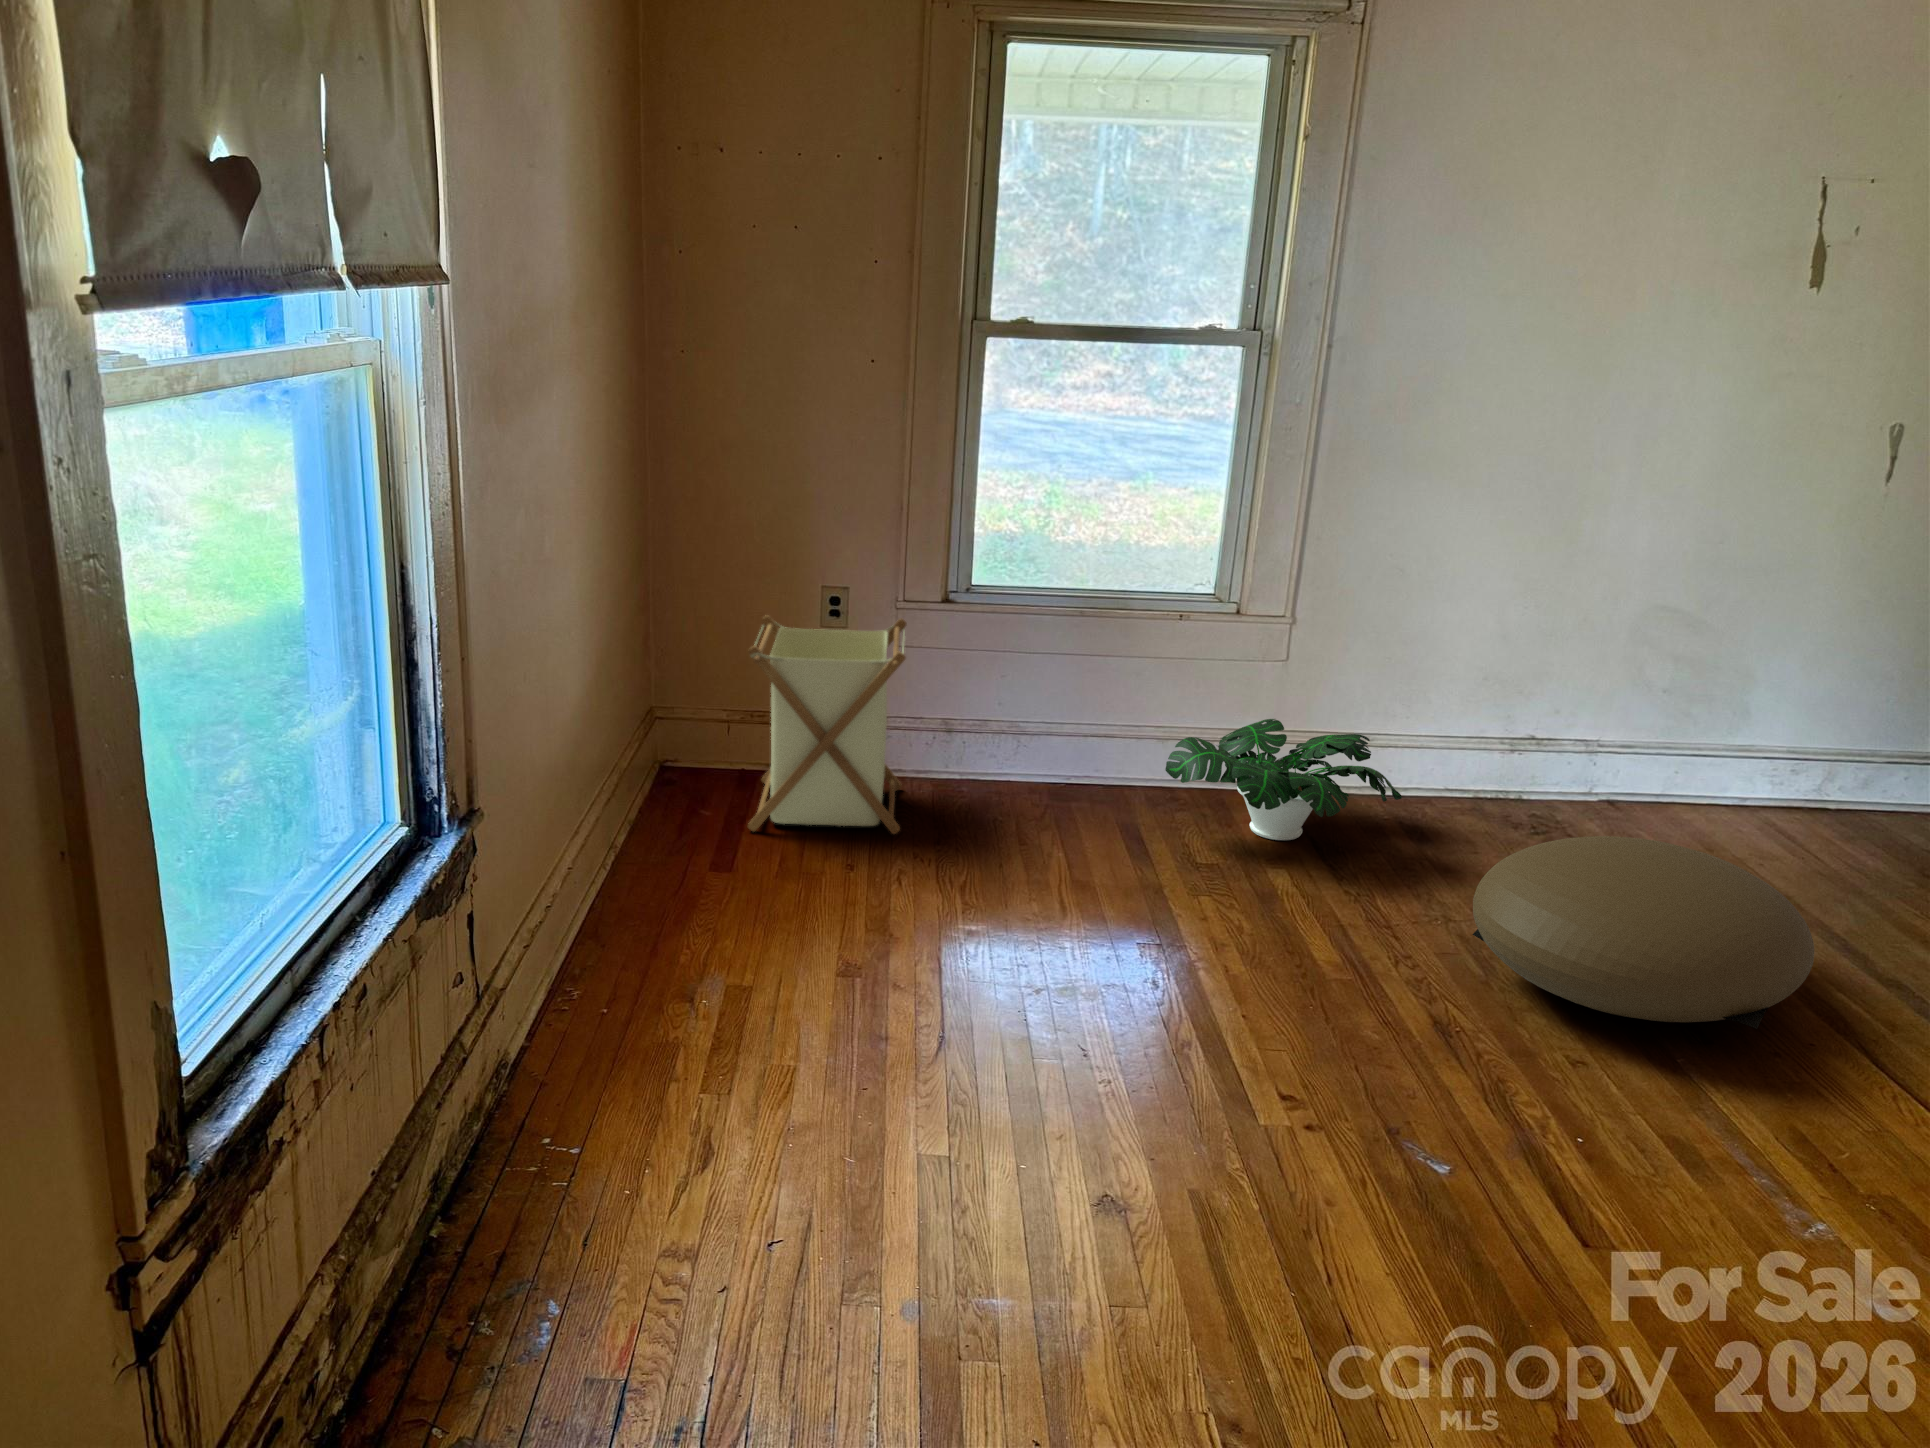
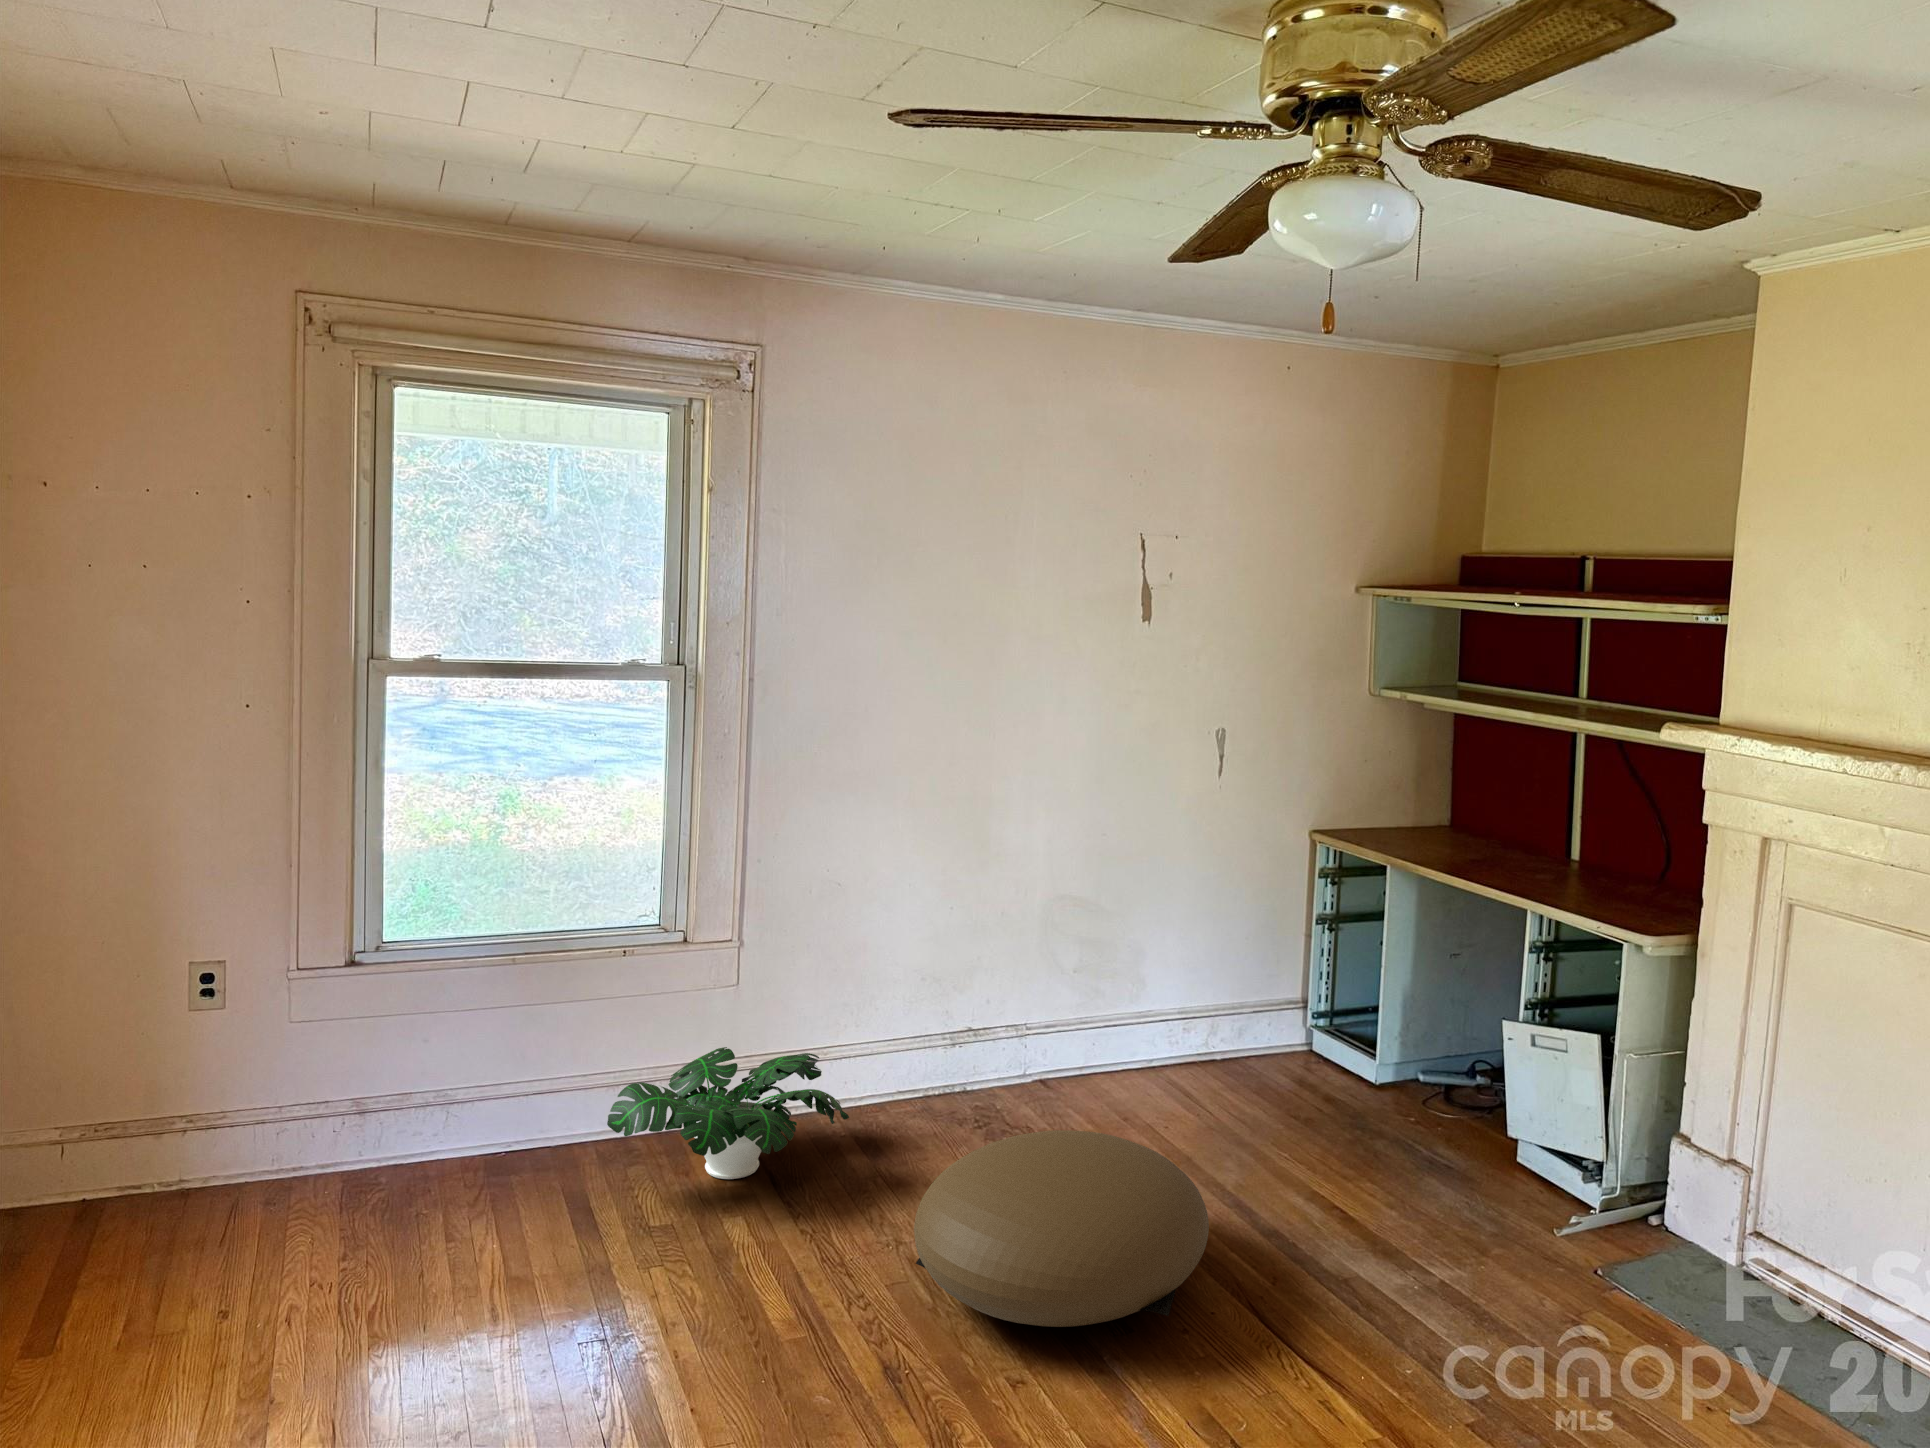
laundry basket: present [748,615,907,834] -> none [66,991,300,1290]

